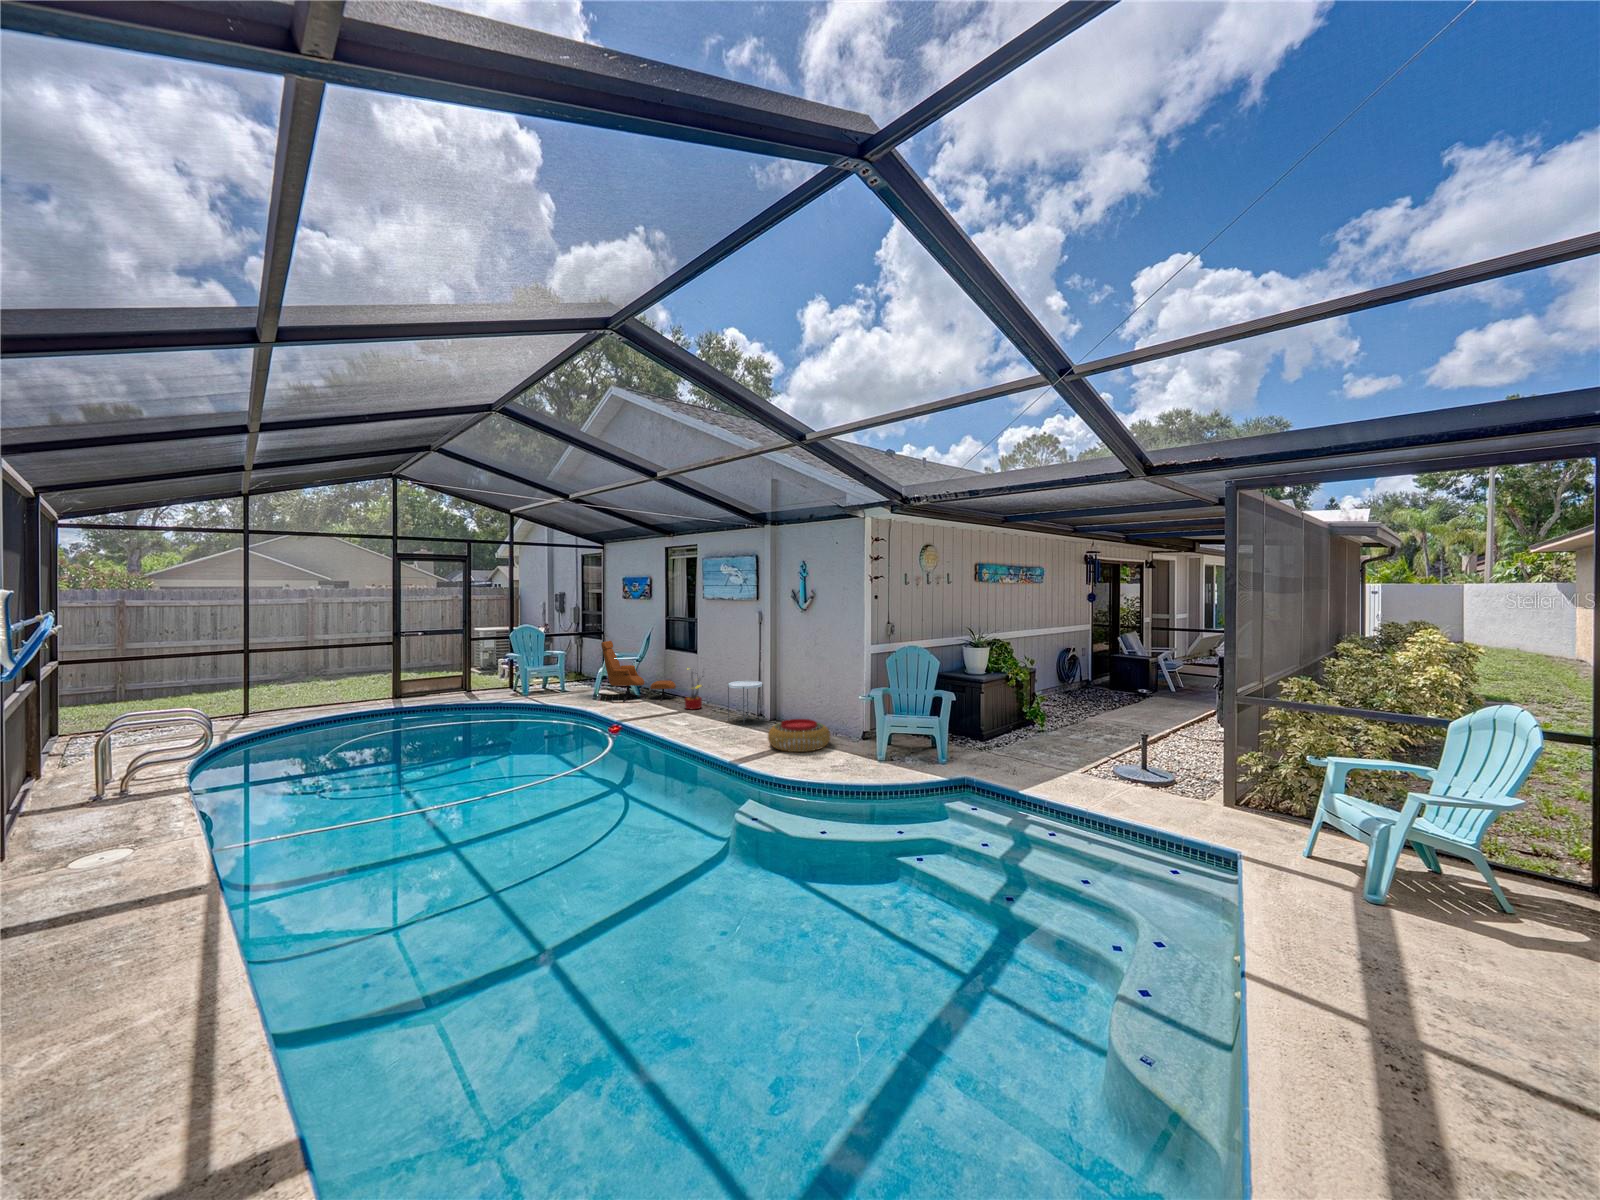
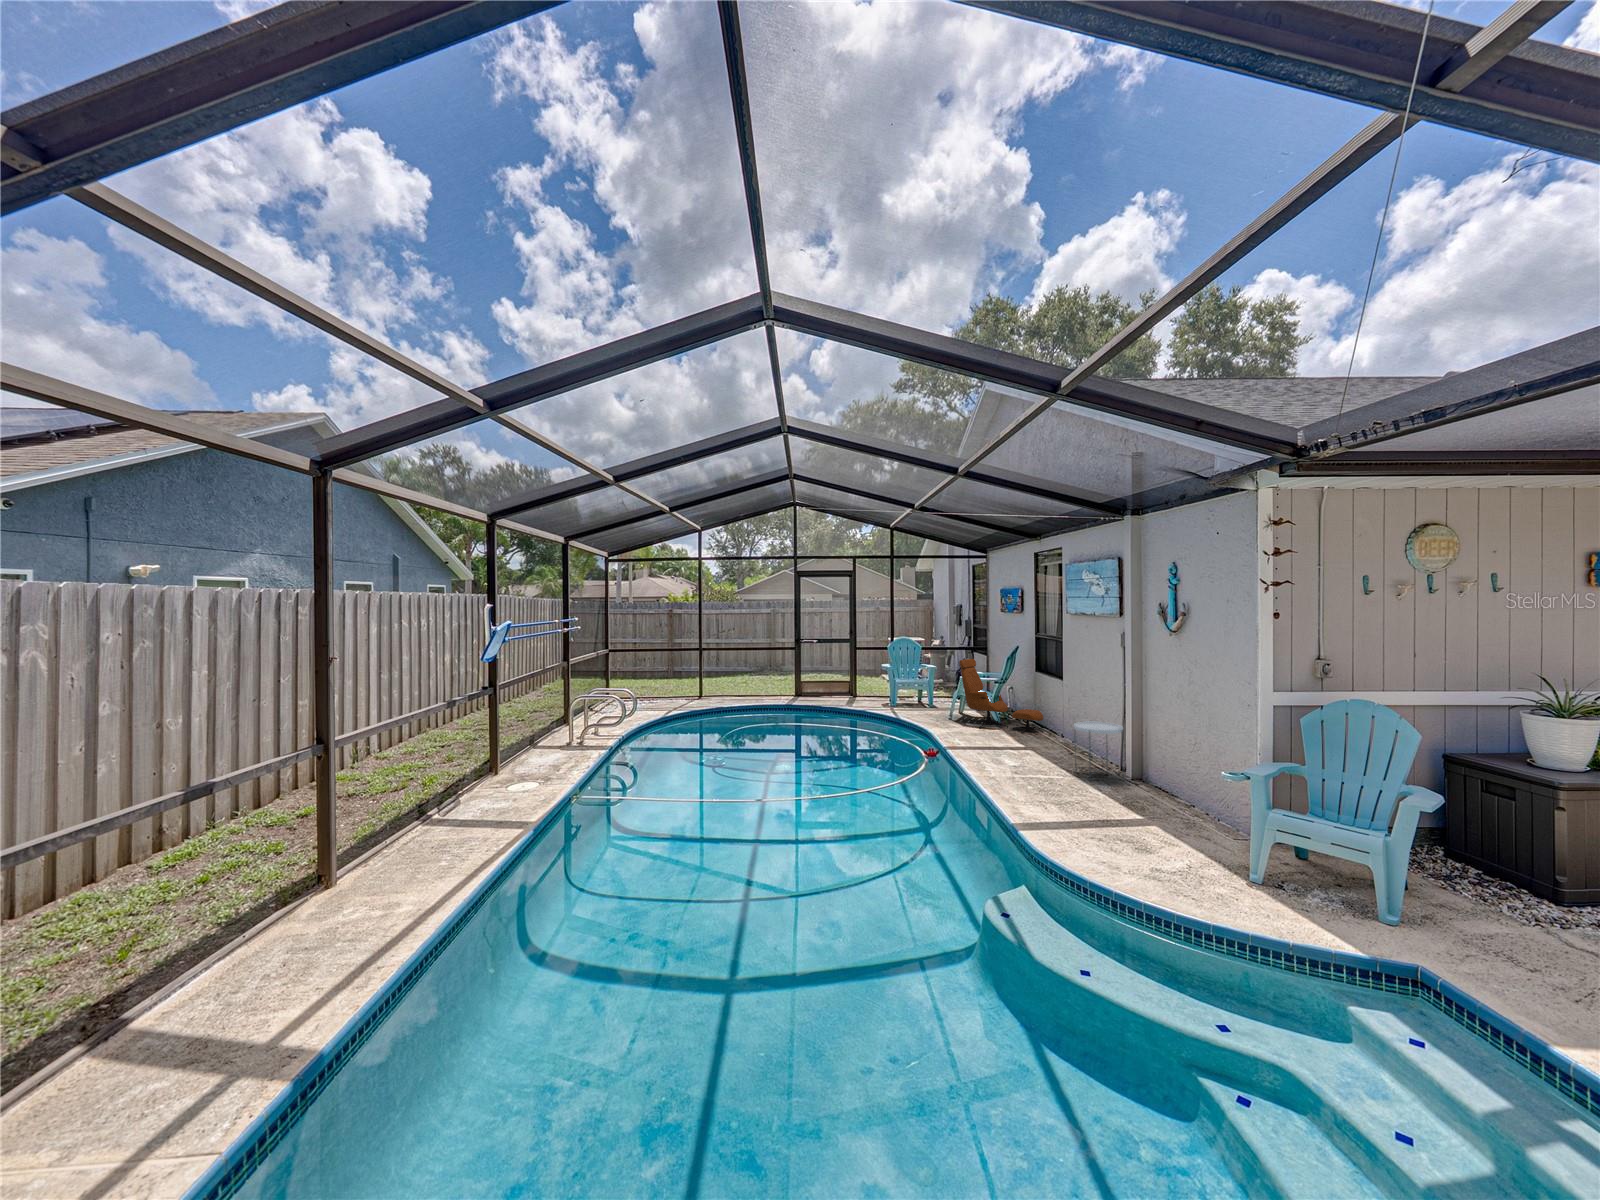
decorative plant: present [685,672,703,709] -> none [1038,695,1062,750]
pouf: present [768,719,830,752] -> none [1089,786,1192,839]

